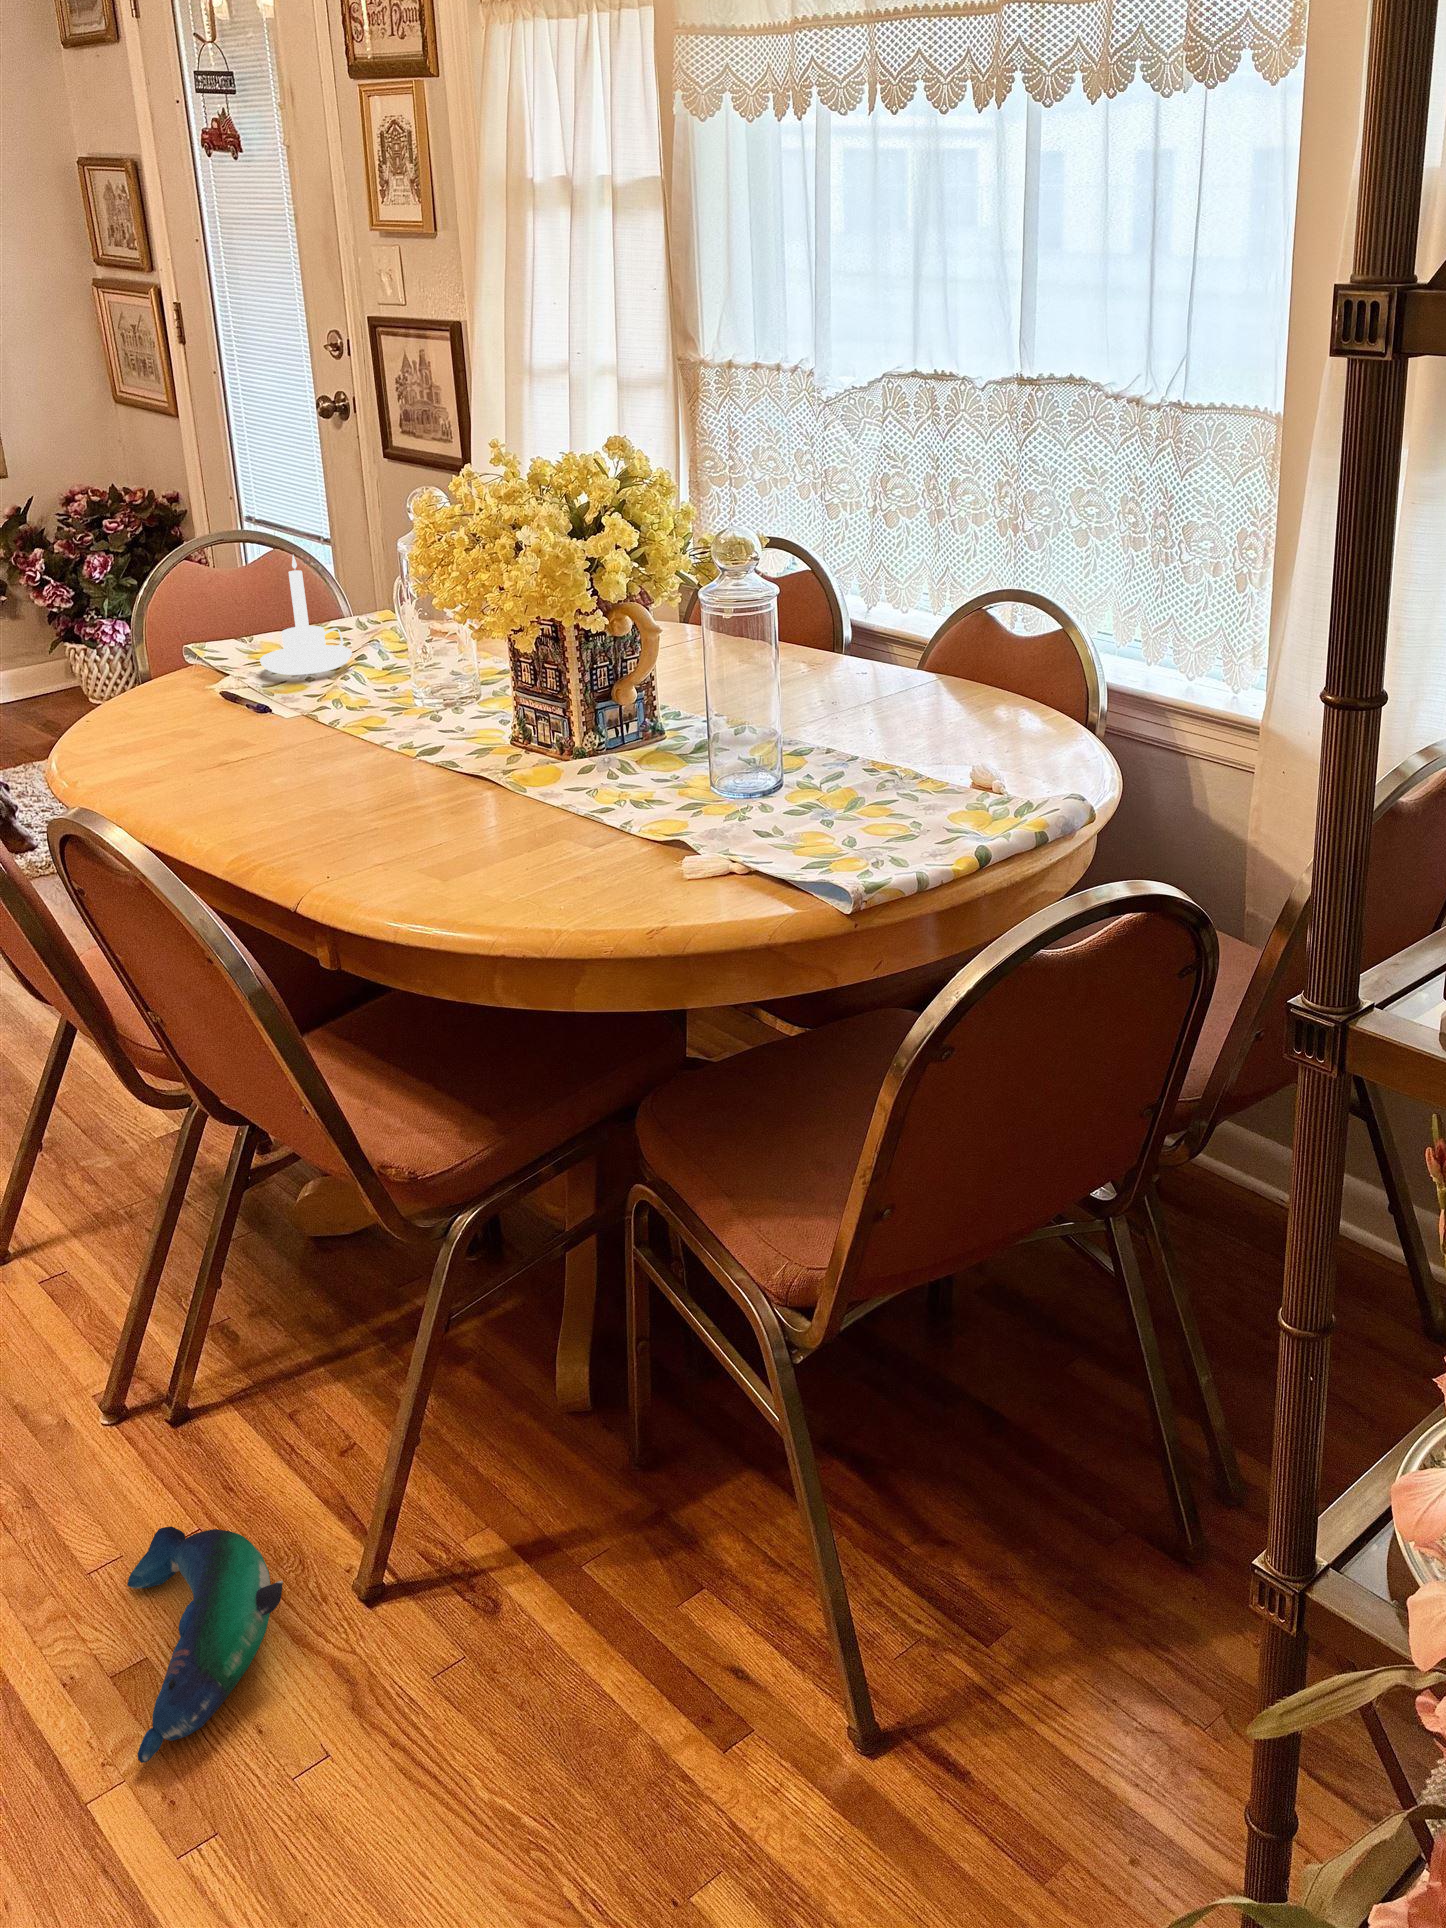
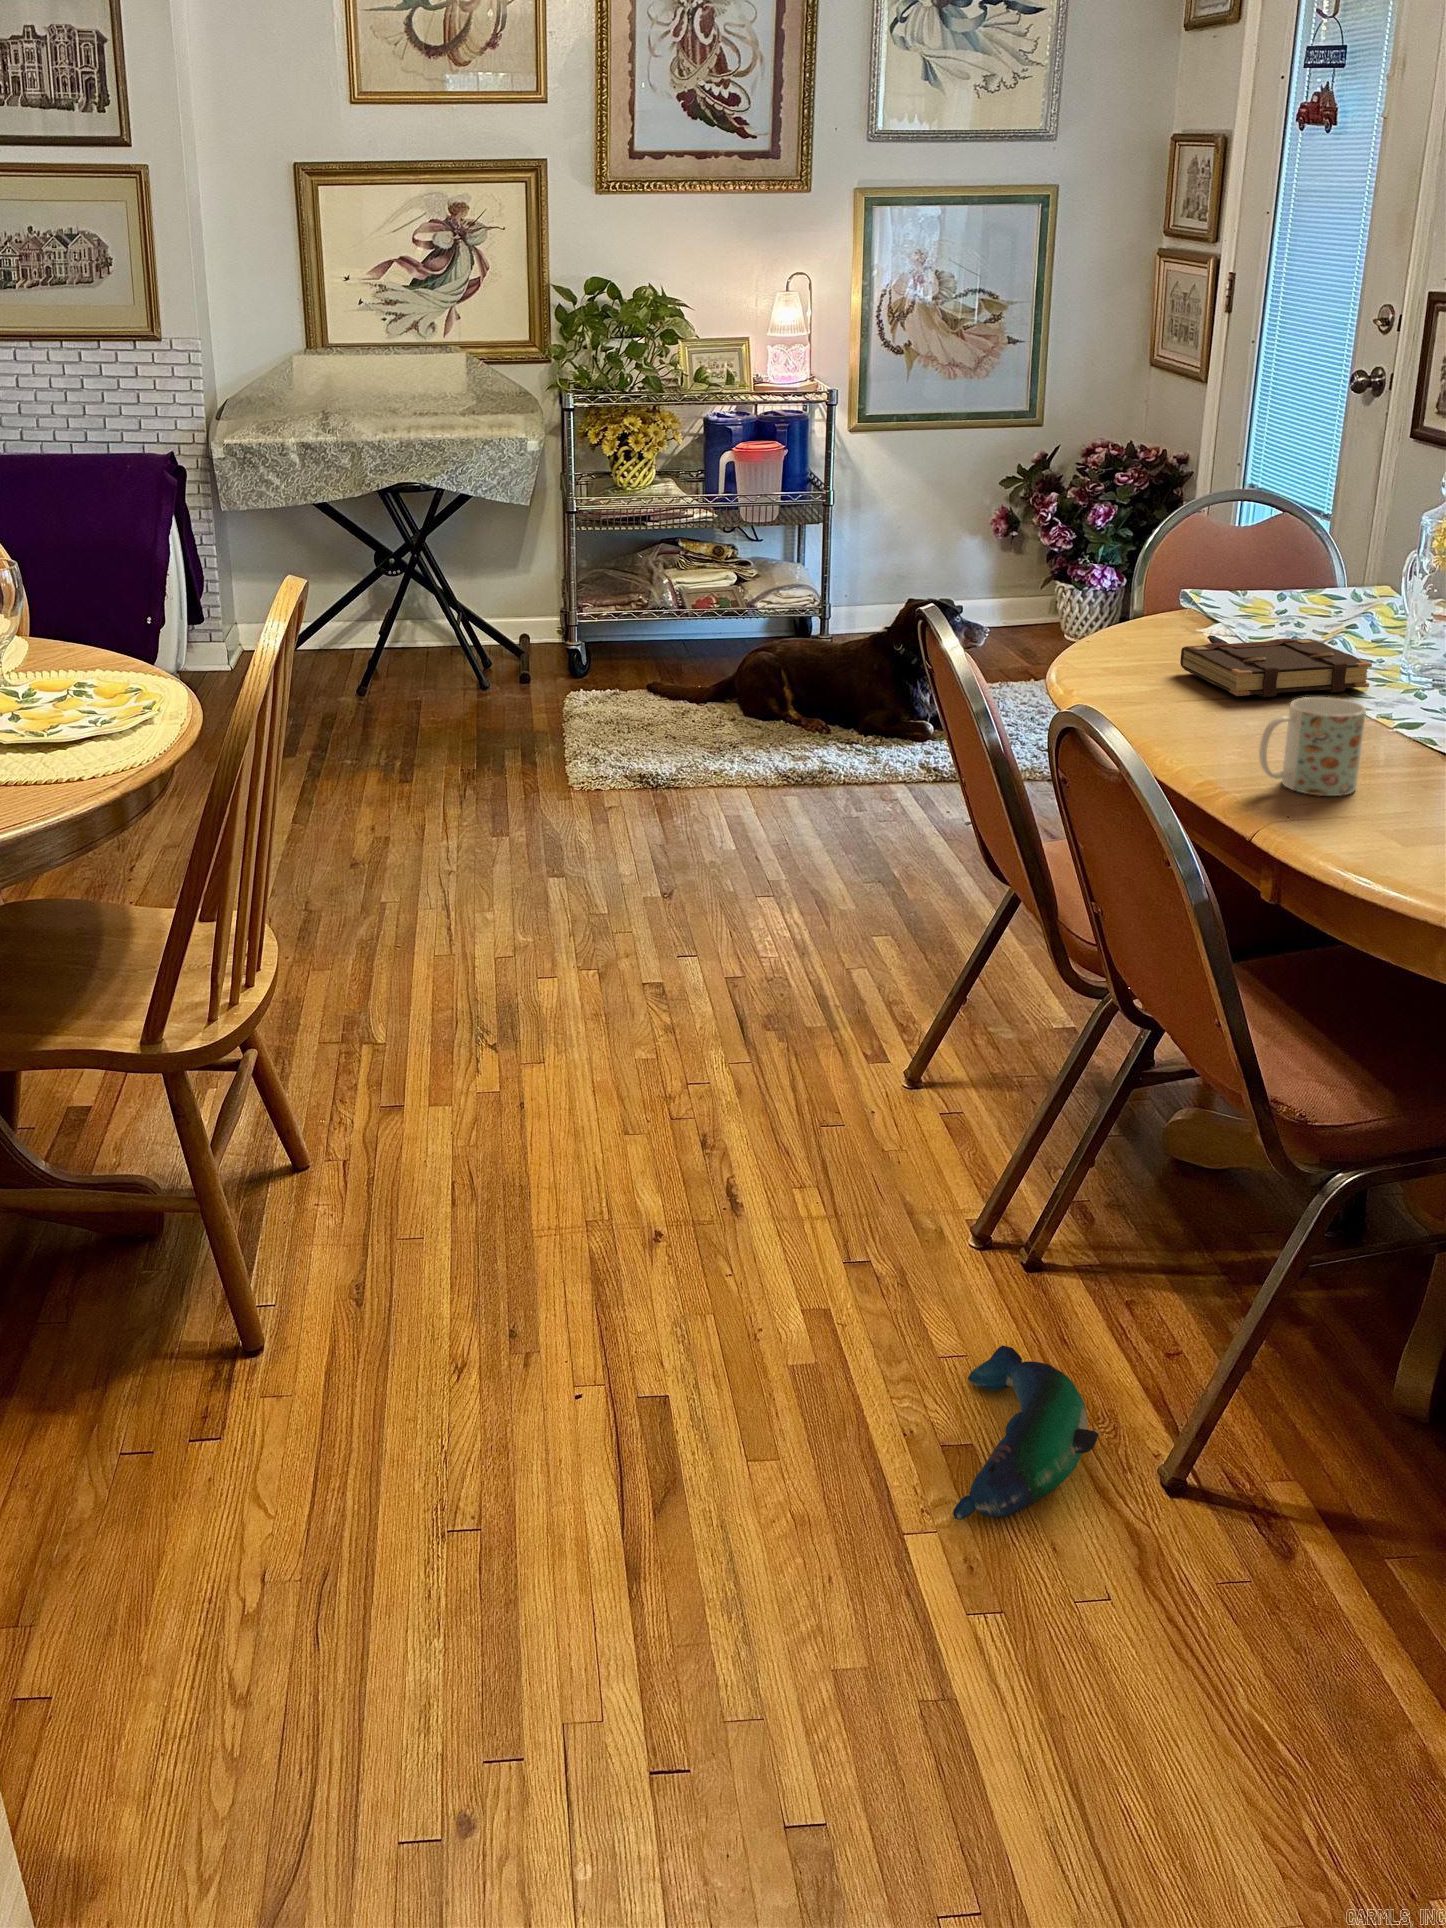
candle holder: present [260,555,352,675] -> none [1252,517,1345,635]
book: none [190,678,385,752] -> present [1180,638,1372,697]
mug: none [284,742,389,845] -> present [1259,697,1366,796]

